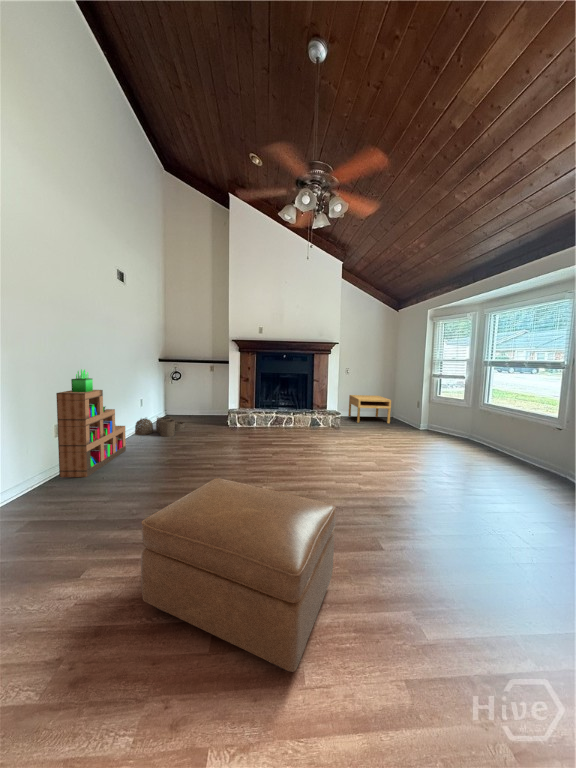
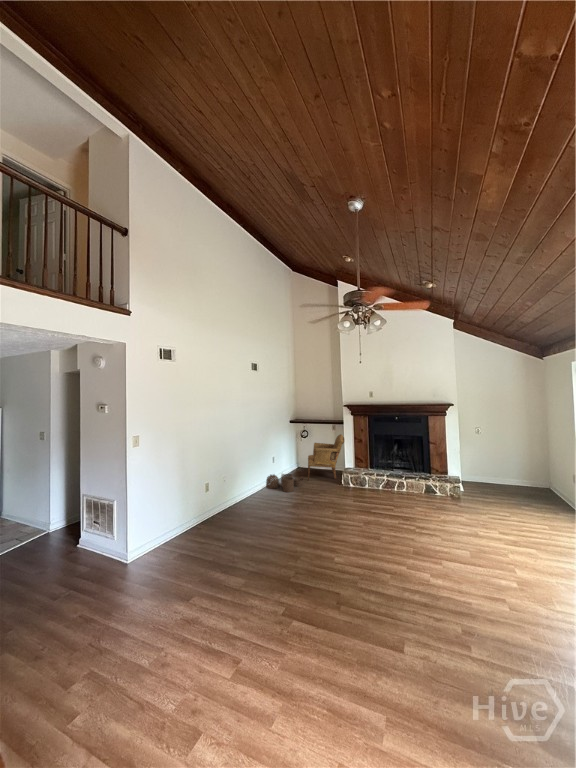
bookshelf: present [56,369,126,477] -> none [206,447,253,525]
armchair: none [182,375,229,425] -> present [308,434,344,480]
coffee table: present [348,395,391,423] -> none [487,456,544,498]
ottoman: present [141,478,336,672] -> none [208,551,336,714]

